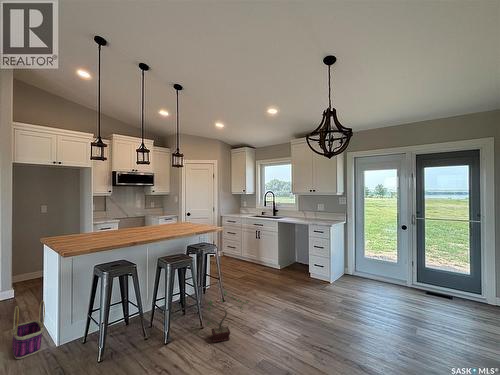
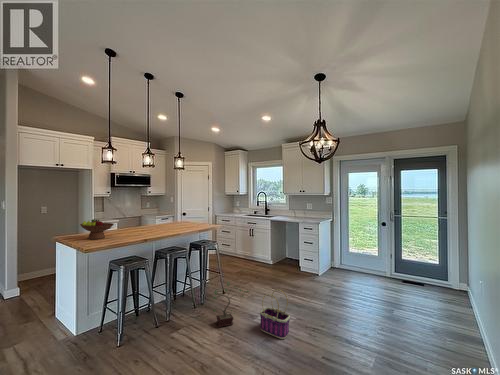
fruit bowl: none [65,220,103,241] -> present [80,219,114,239]
basket: present [12,300,45,359] -> present [260,290,290,339]

